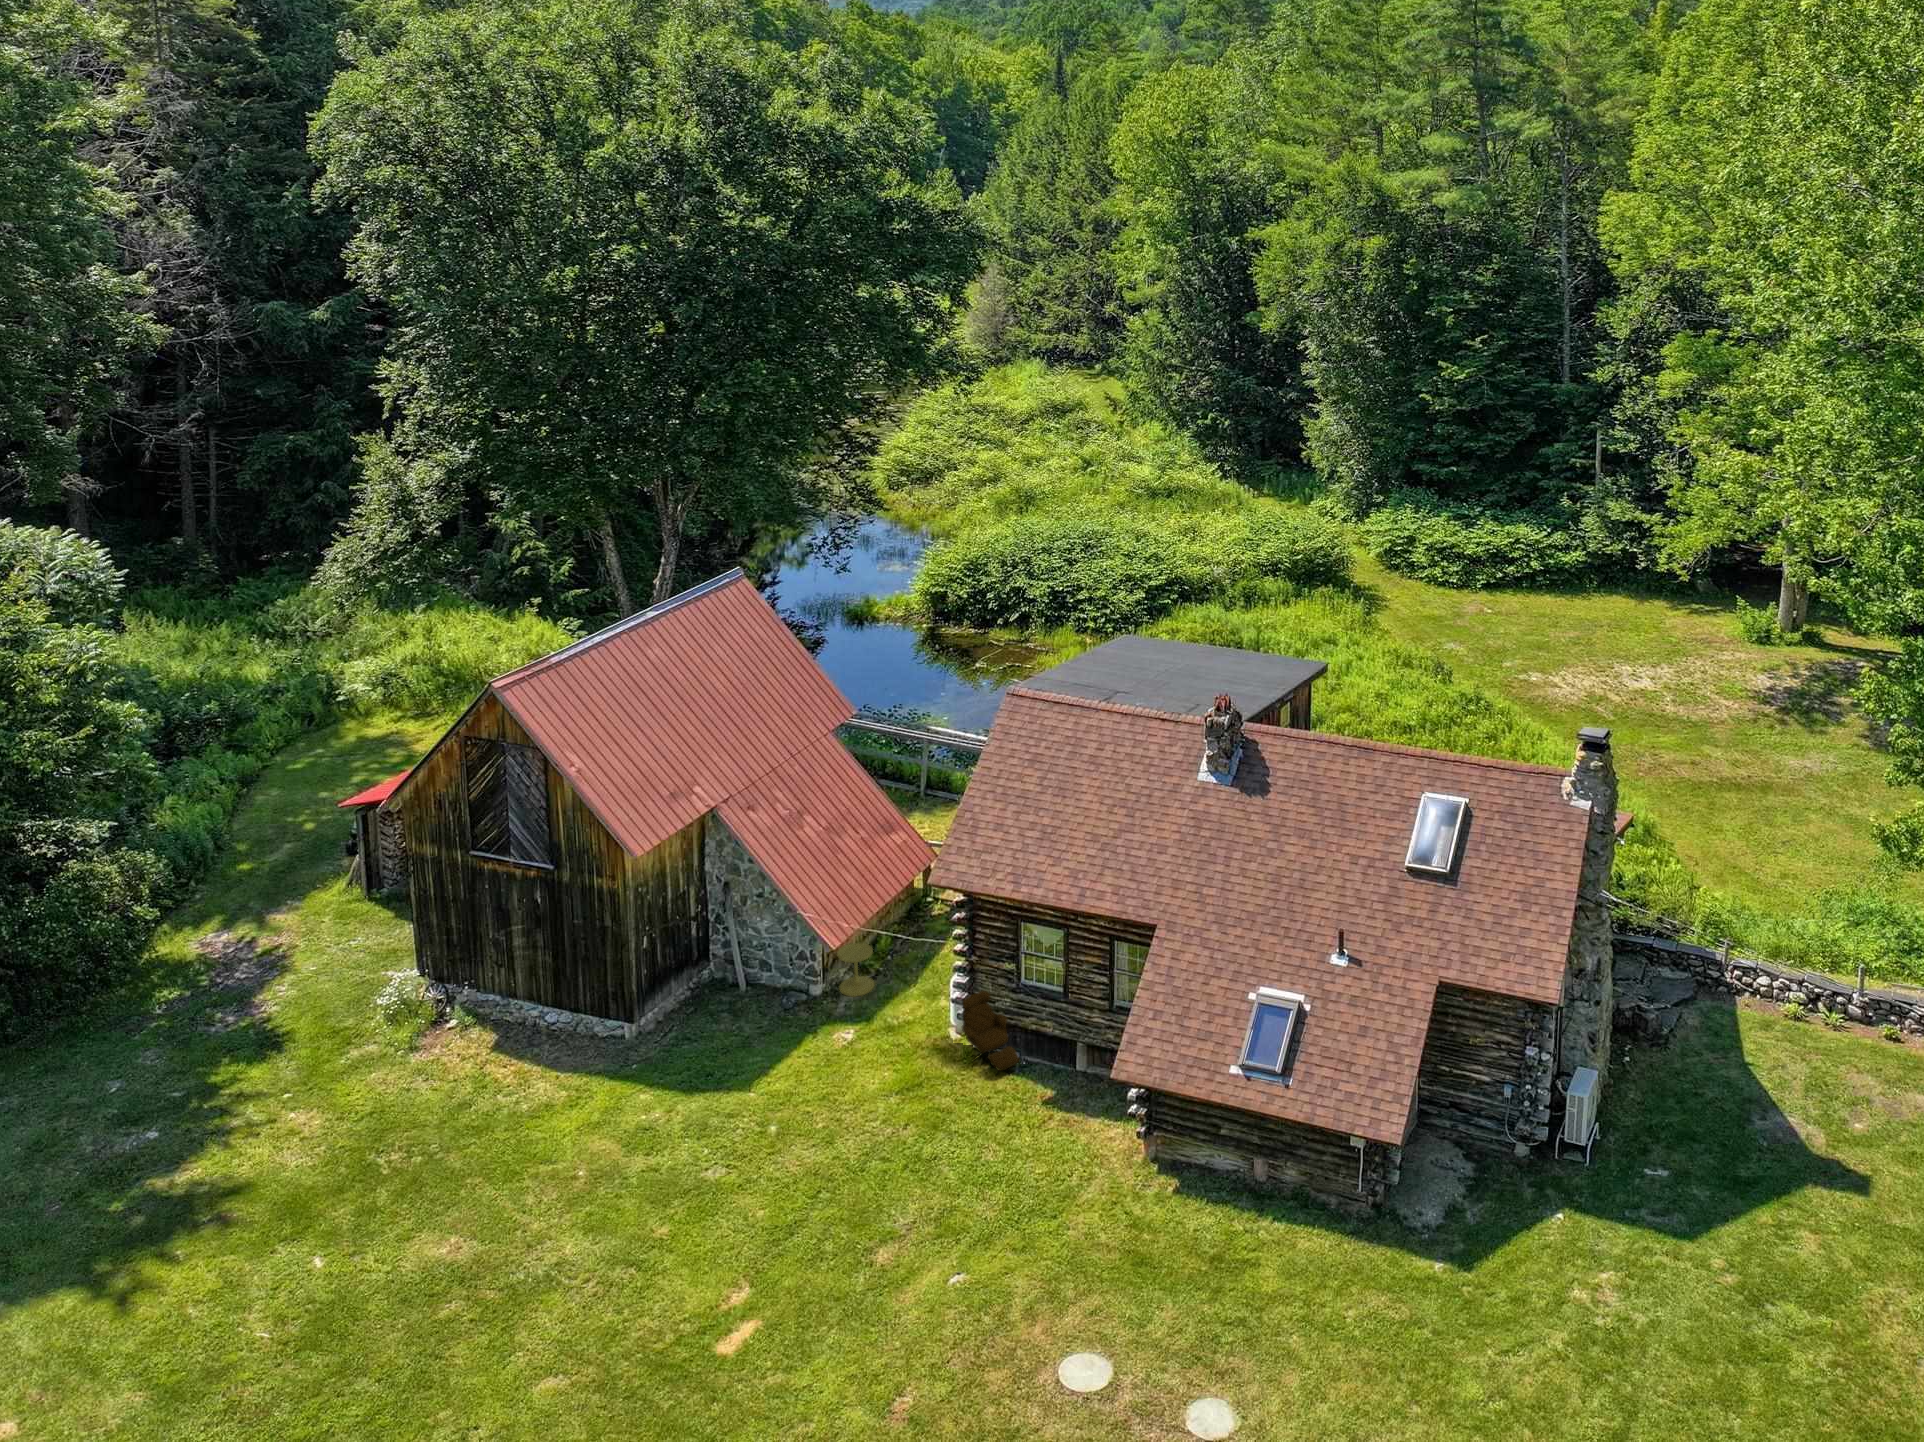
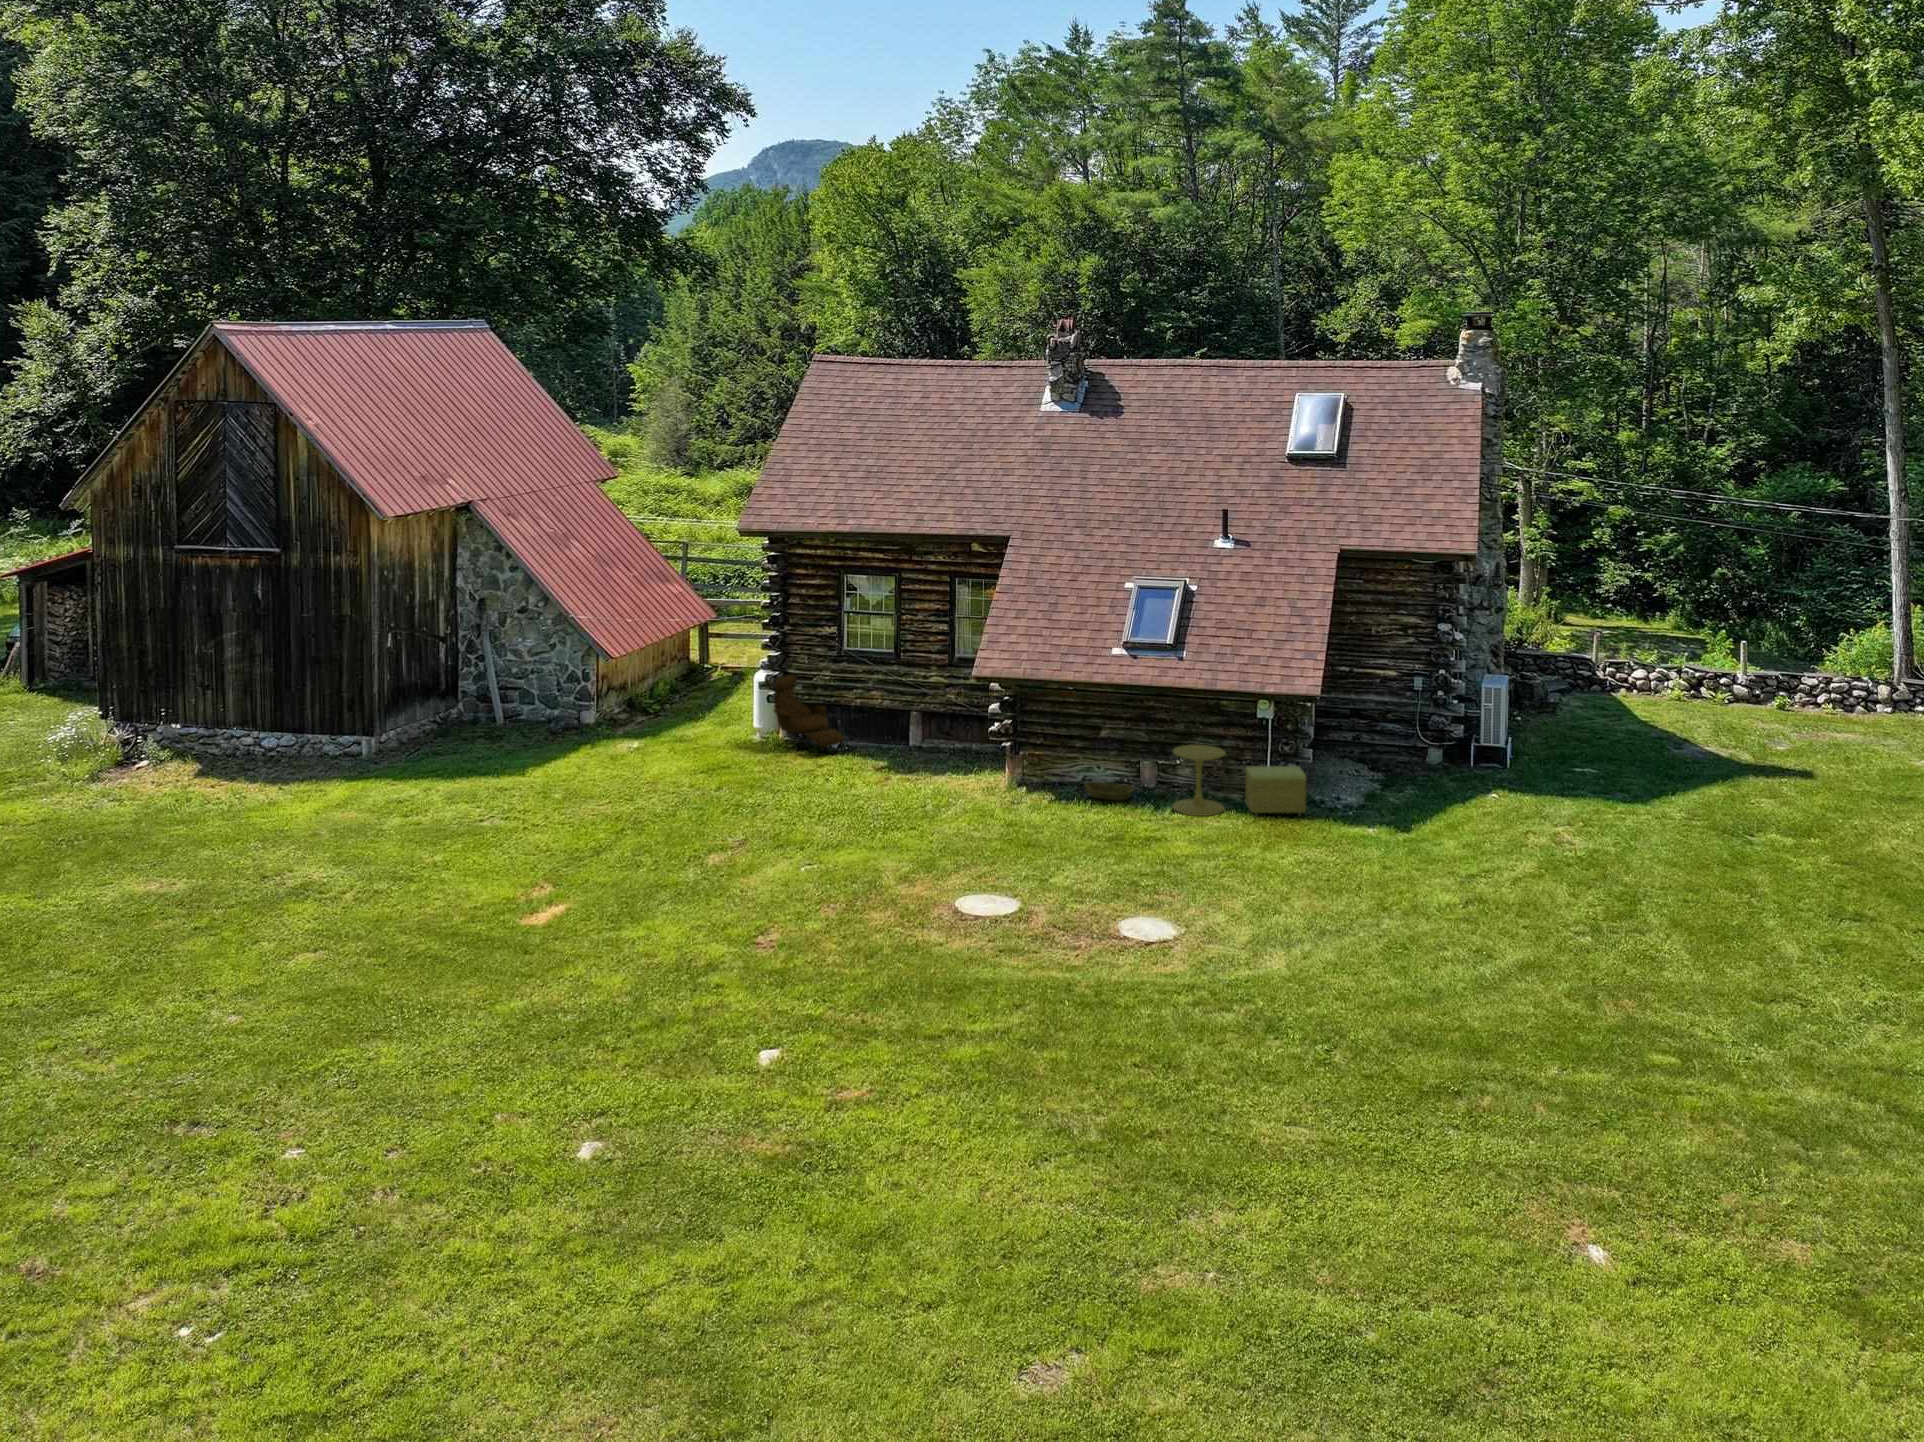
pedestal table: present [838,943,874,997] -> present [1172,745,1225,816]
basket: none [1208,1159,1248,1185] -> present [1085,782,1133,801]
storage bench: none [1340,1177,1389,1227] -> present [1246,766,1306,815]

